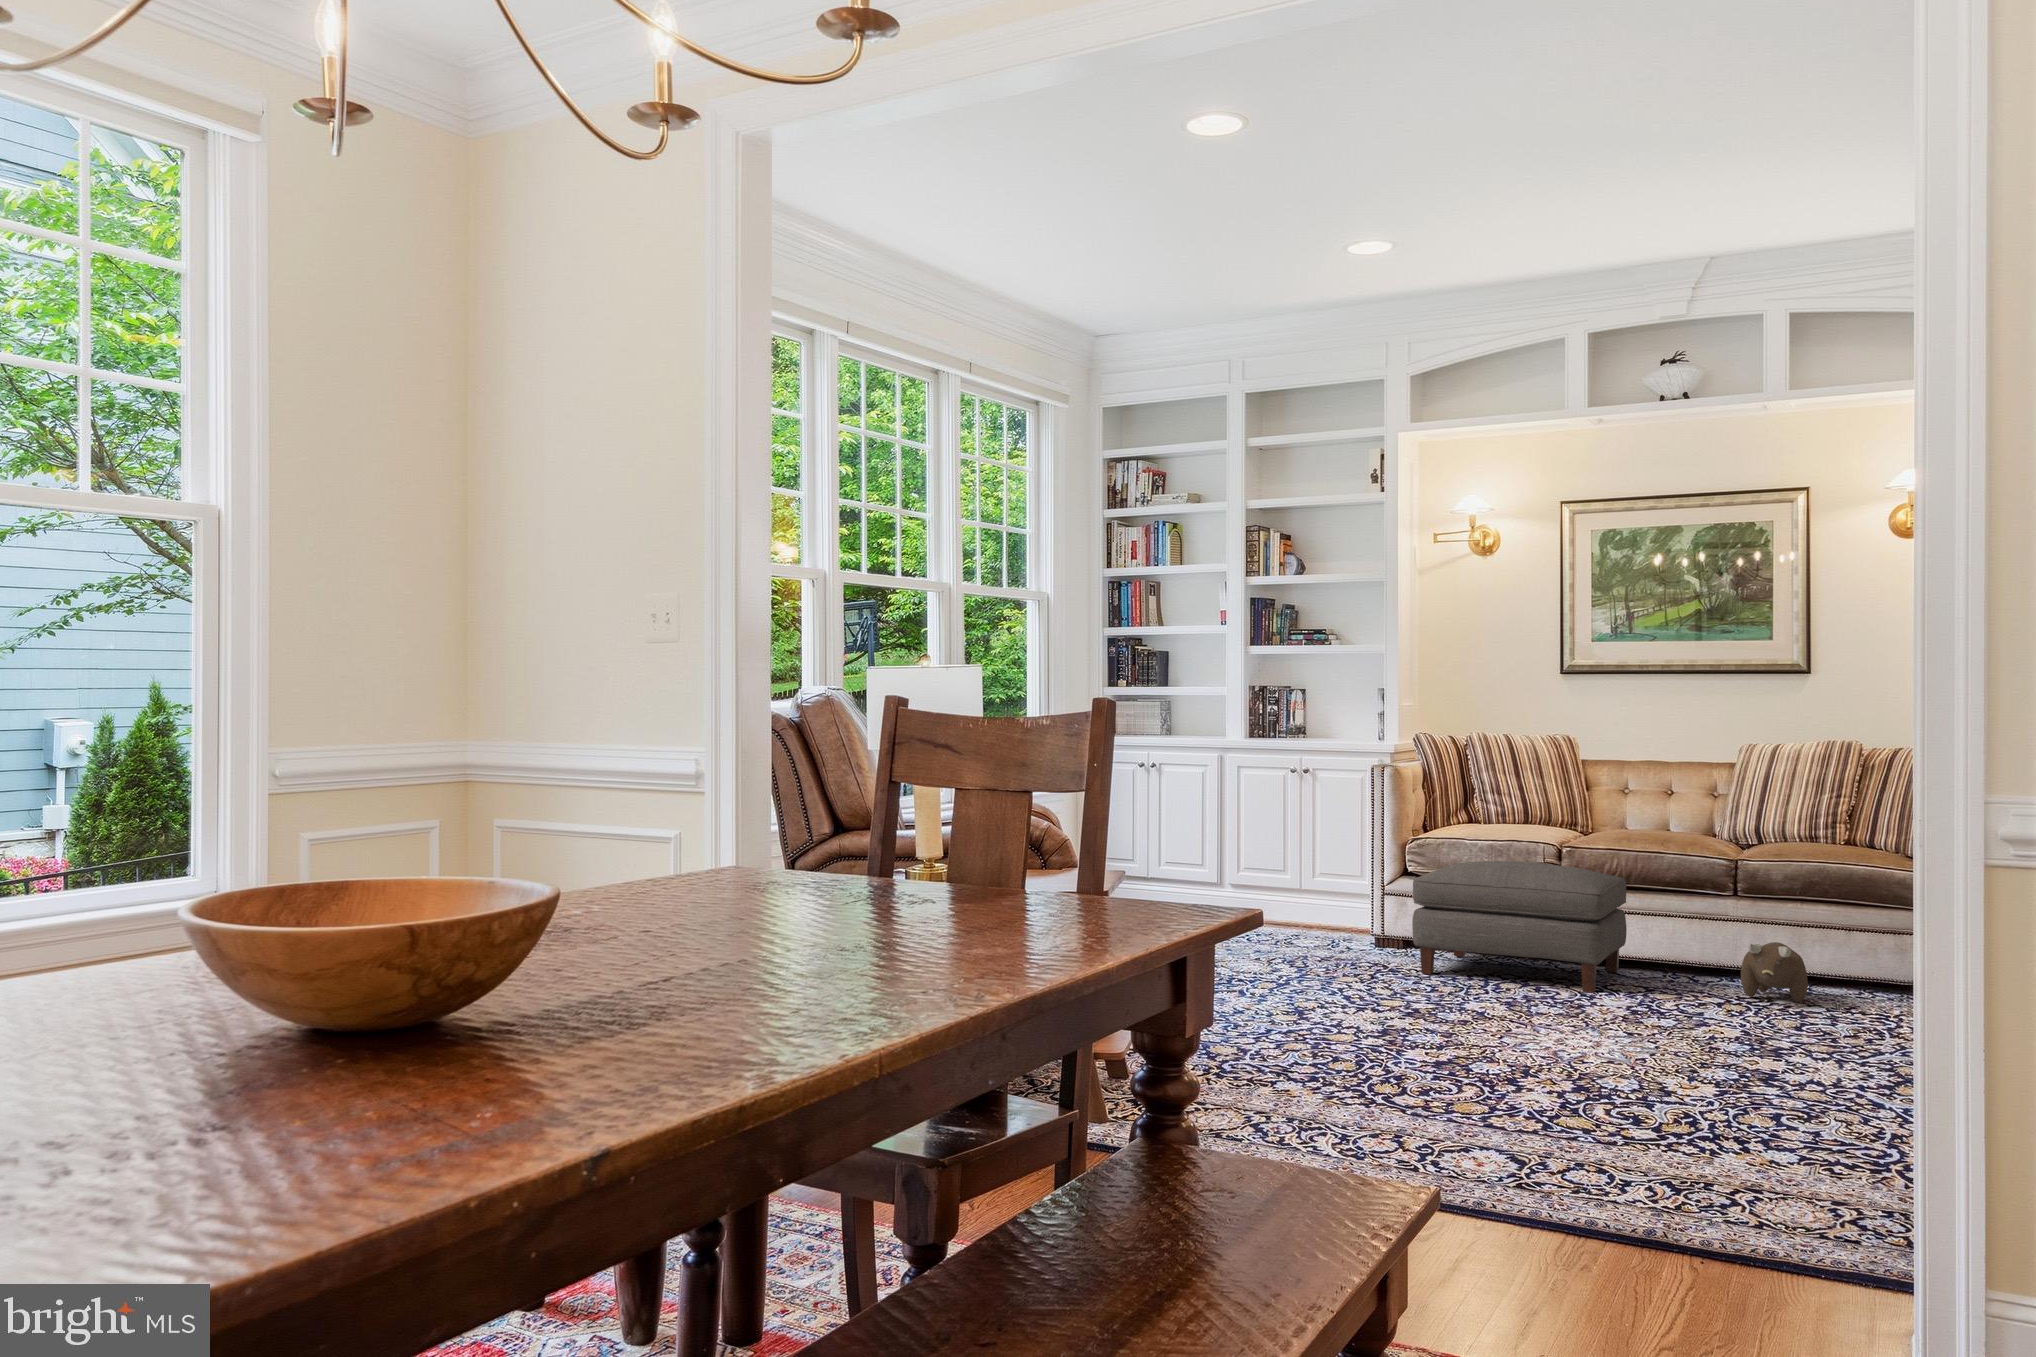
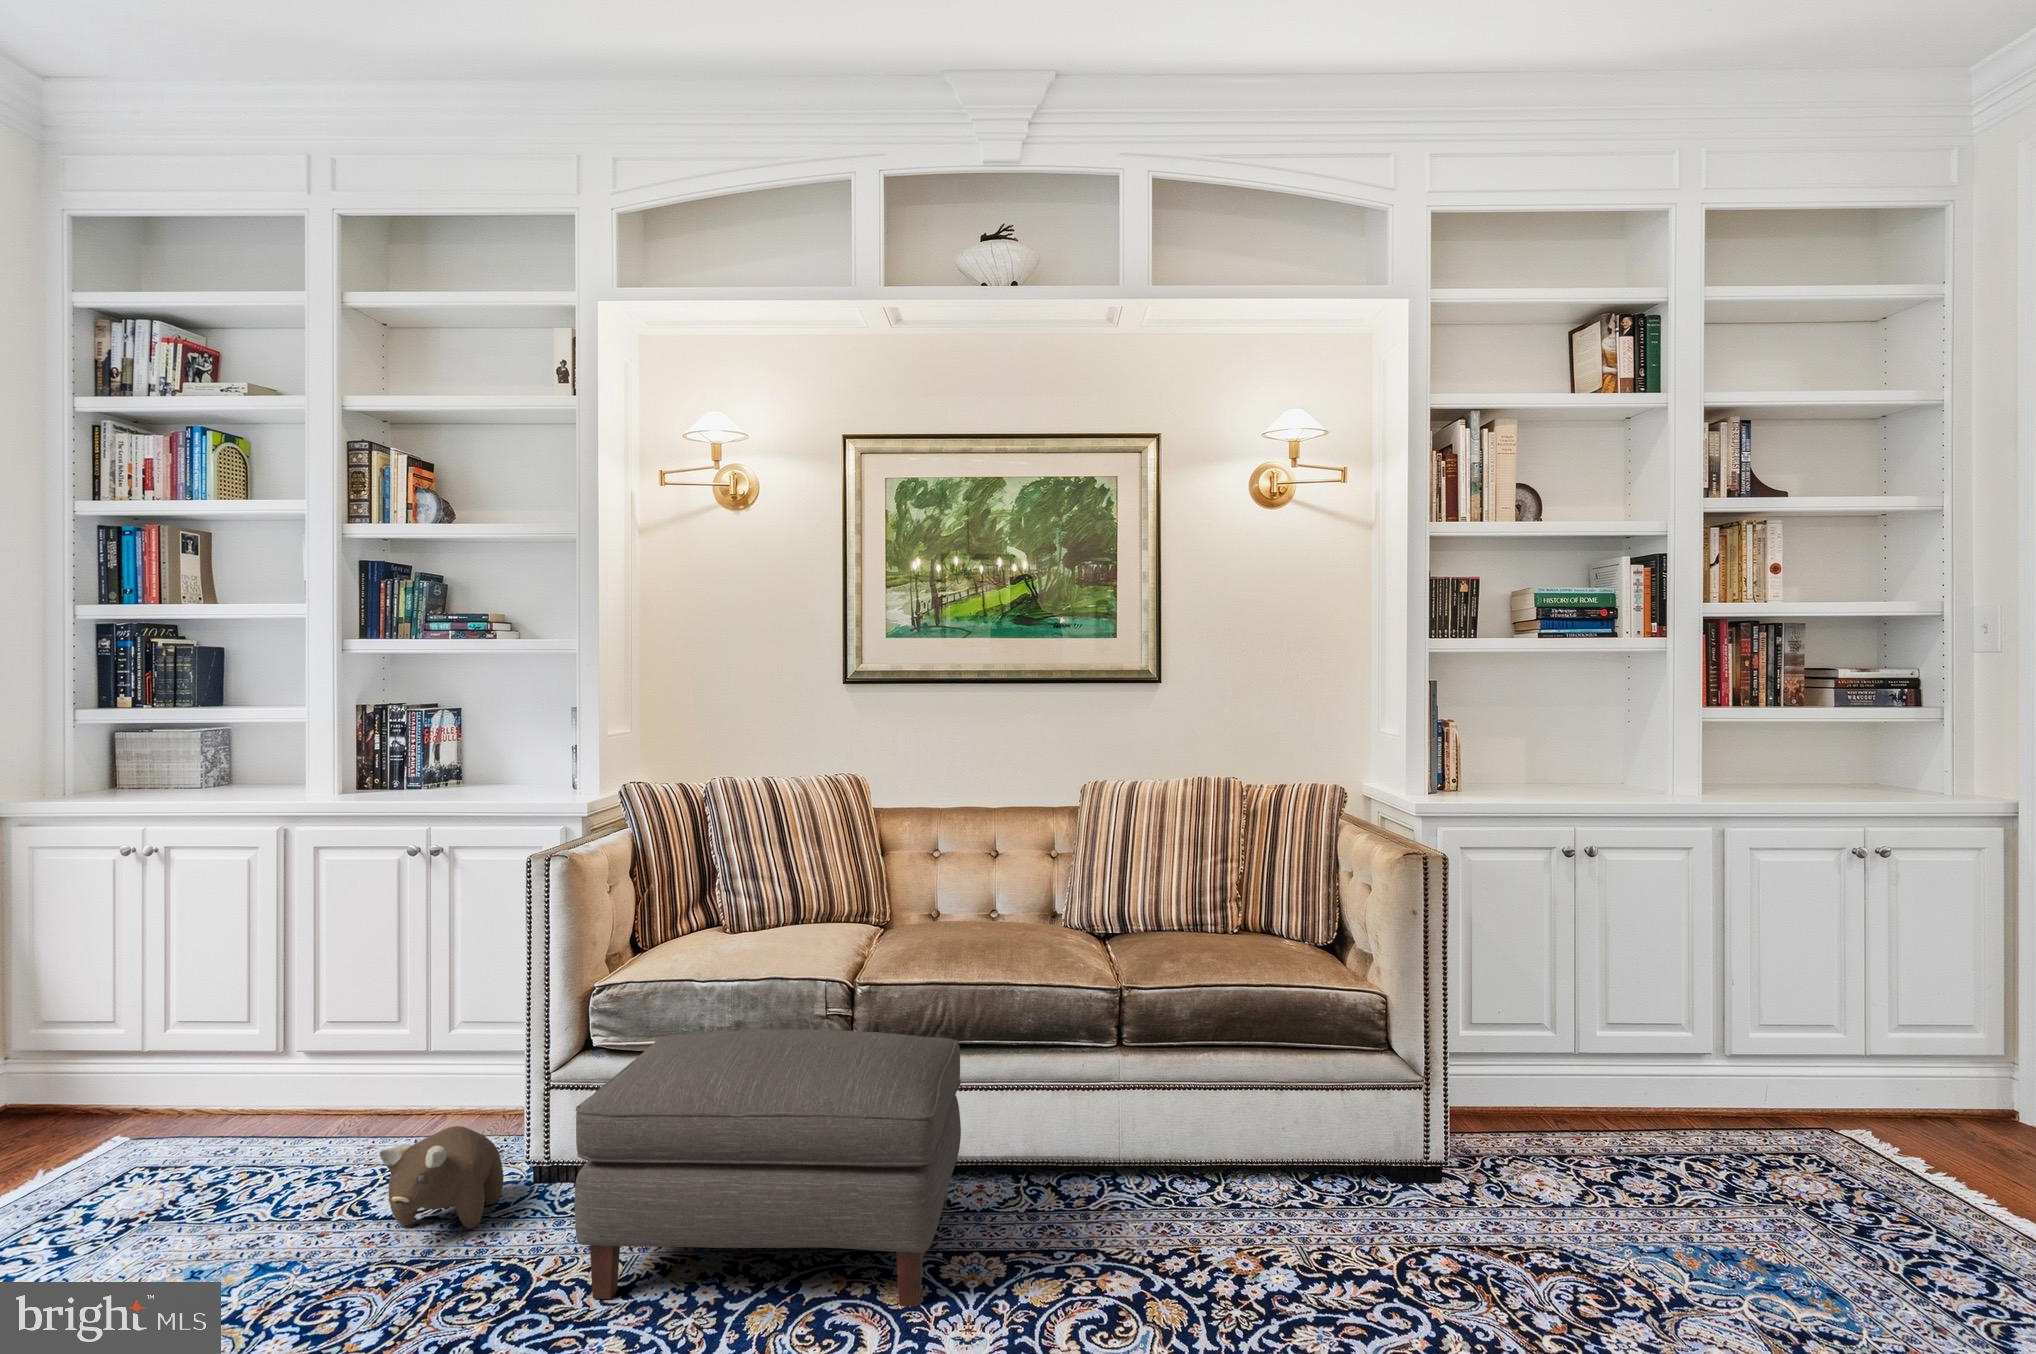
plush toy: present [1741,942,1808,1003] -> present [379,1126,503,1229]

